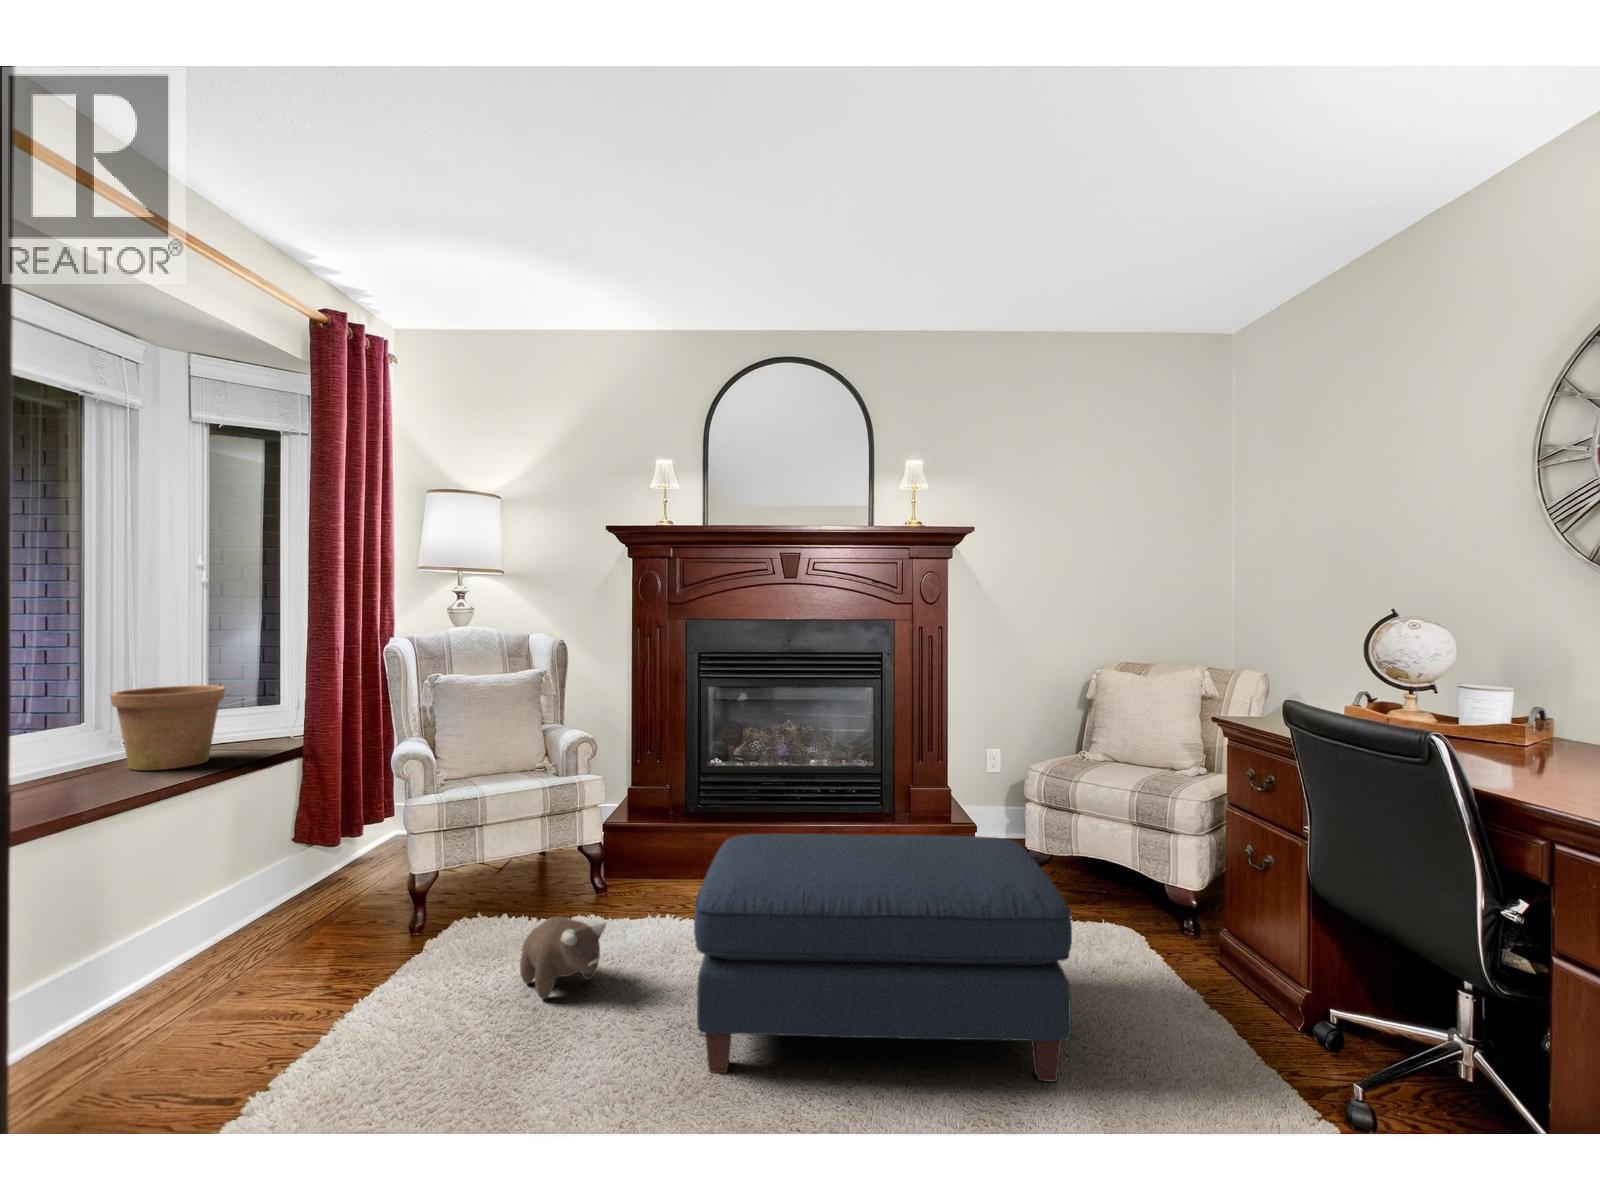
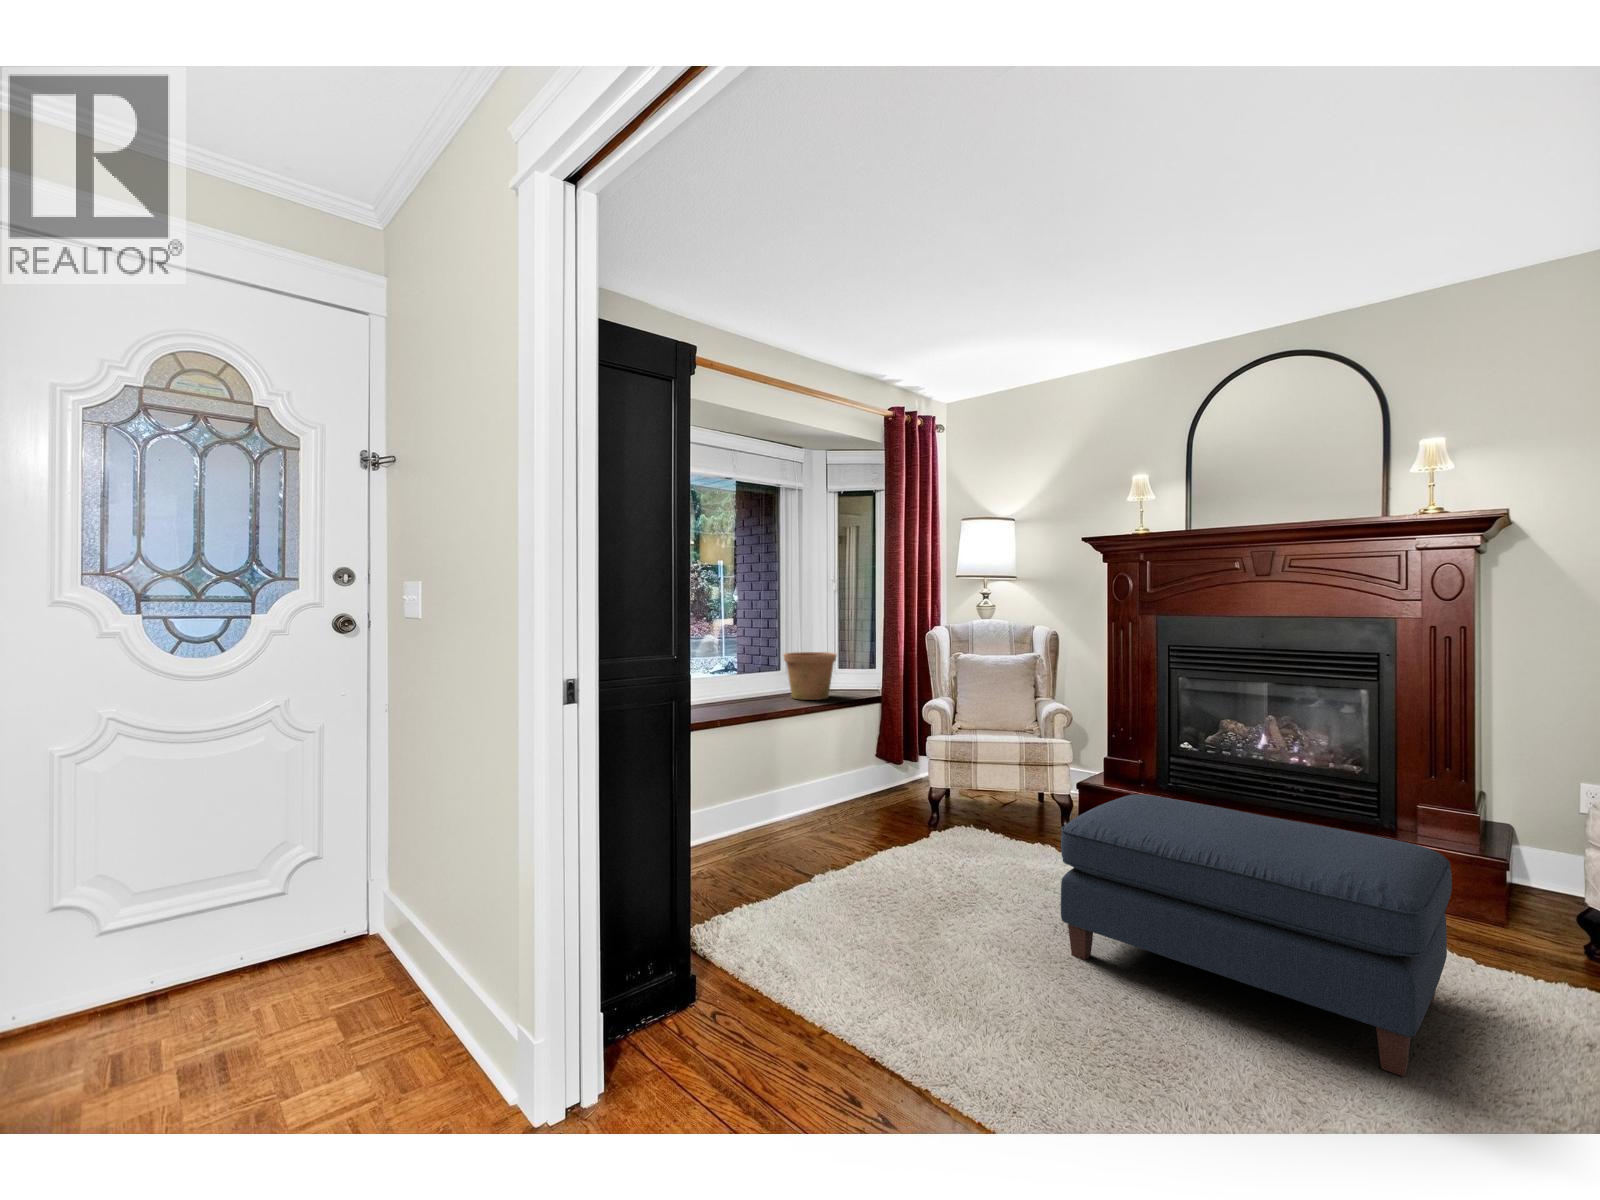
plush toy: present [520,917,606,999] -> none [976,829,1031,882]

